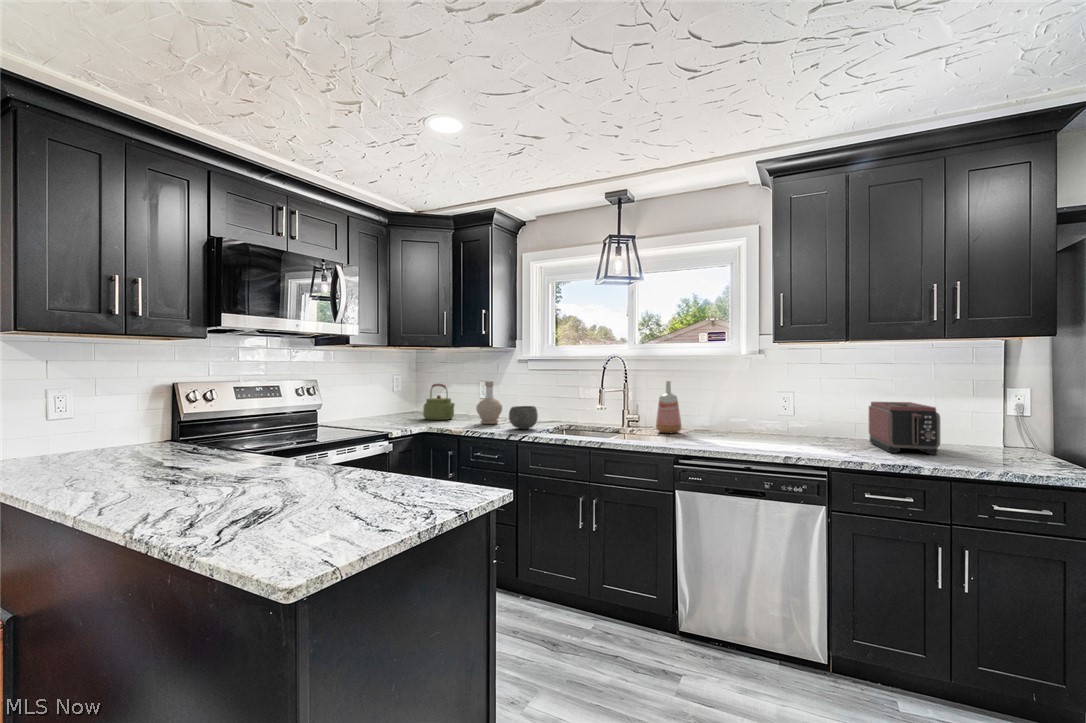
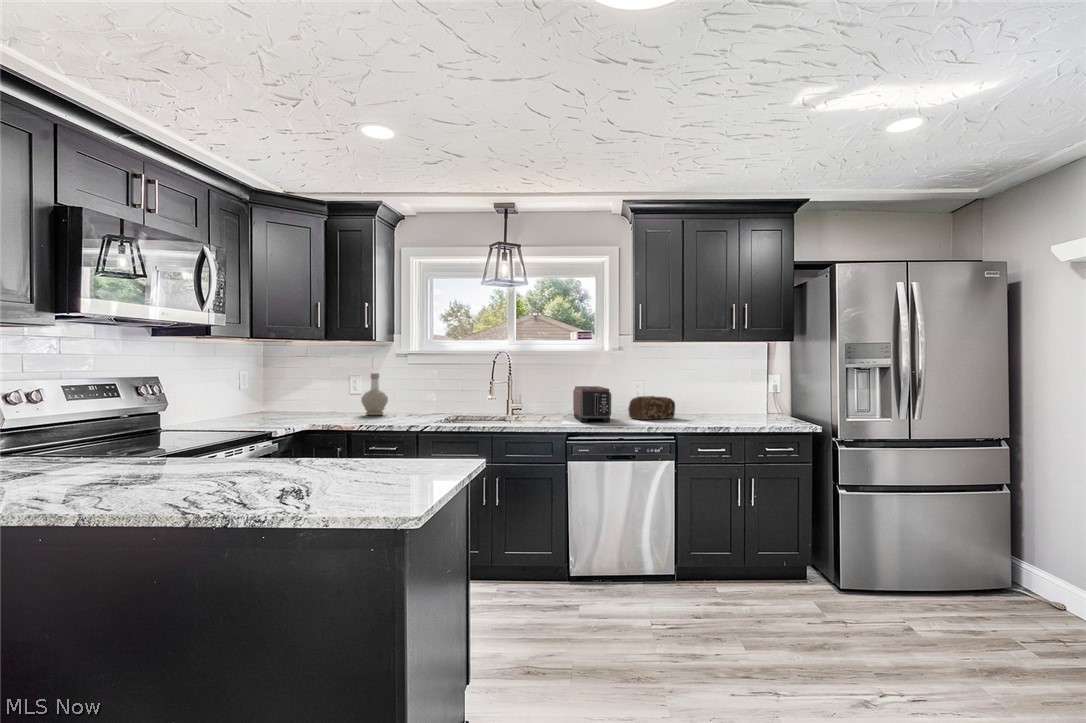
vase: present [656,381,682,433] -> none [537,372,558,417]
kettle: present [423,384,454,420] -> none [295,376,334,414]
toaster: present [869,402,940,455] -> present [573,386,611,422]
ceramic bowl: present [509,406,538,429] -> none [402,396,431,418]
bread loaf: none [770,412,838,444] -> present [628,396,675,420]

